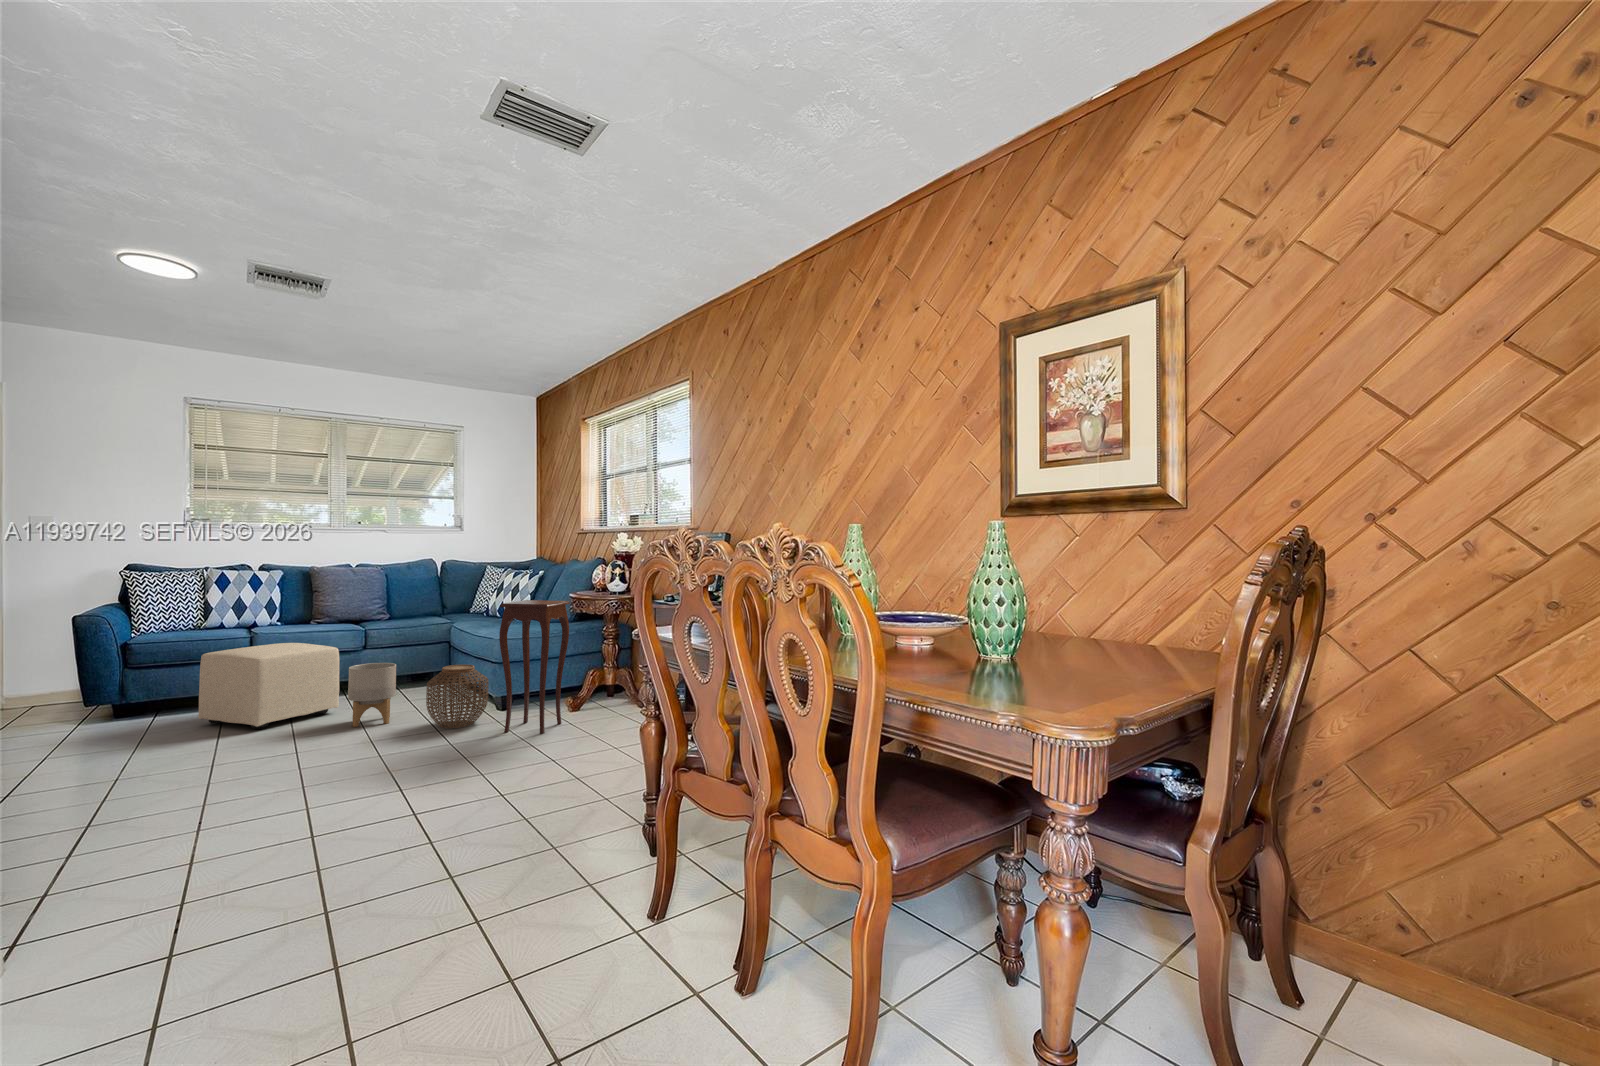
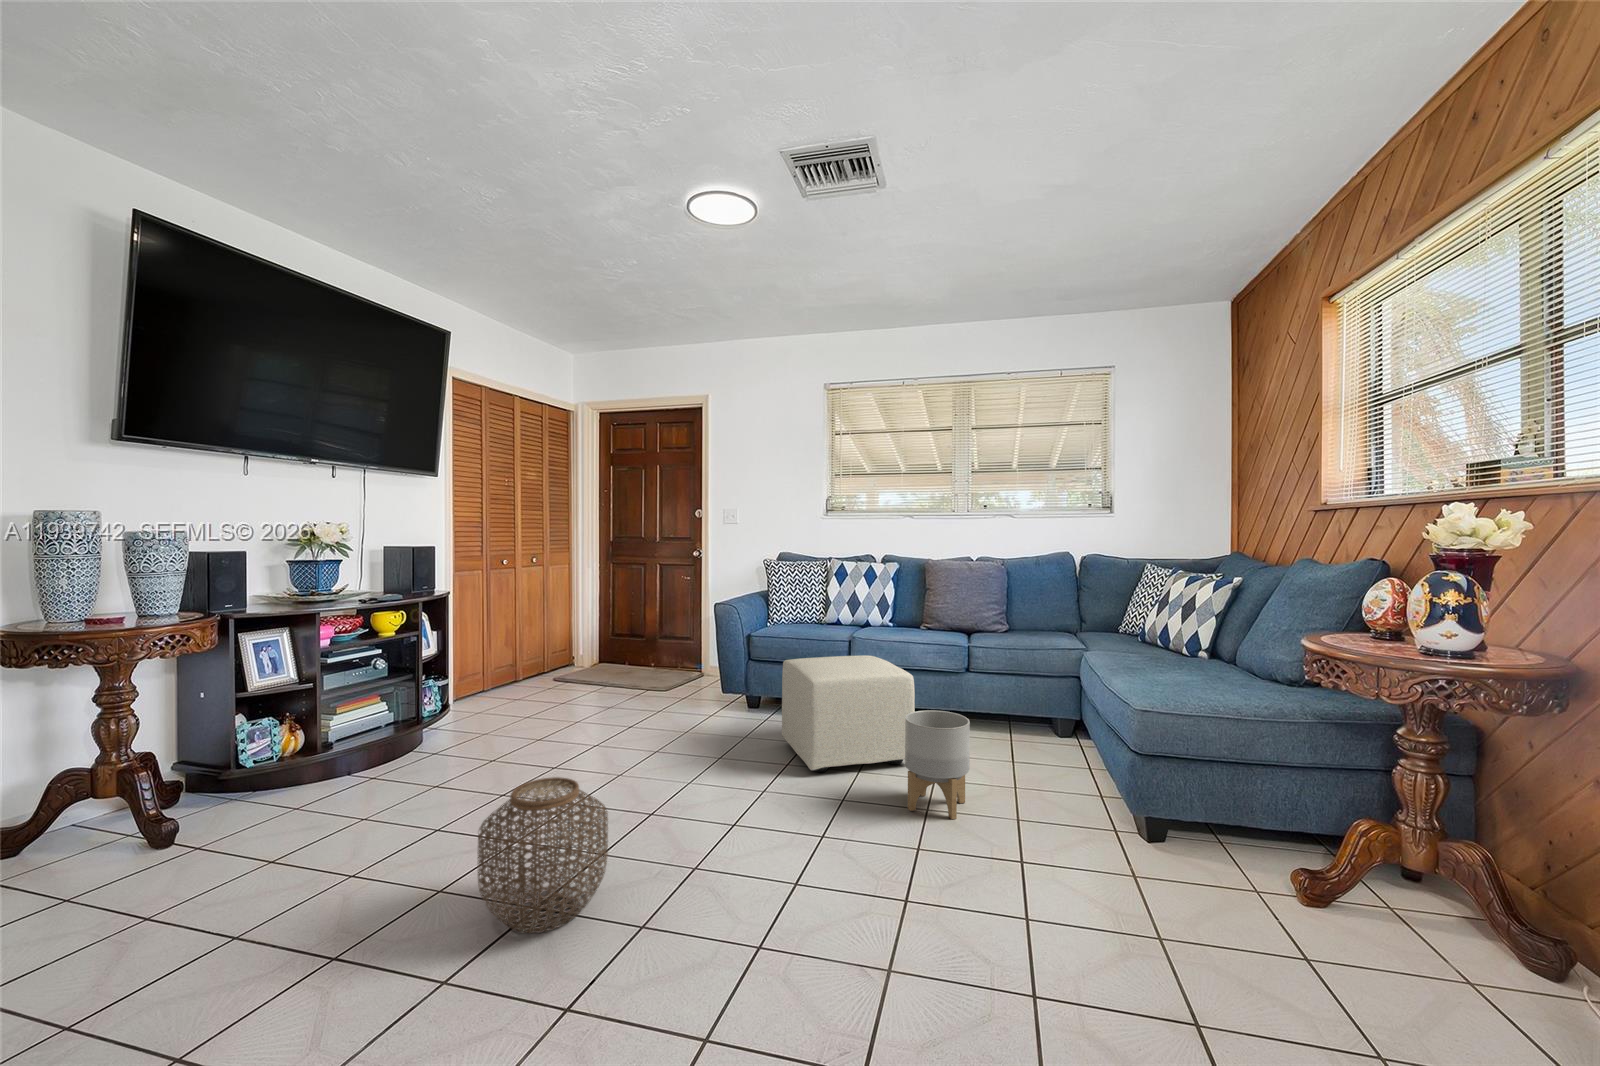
side table: present [499,600,570,734] -> none [1124,649,1315,1013]
woven basket: present [426,664,489,728] -> present [478,777,608,933]

